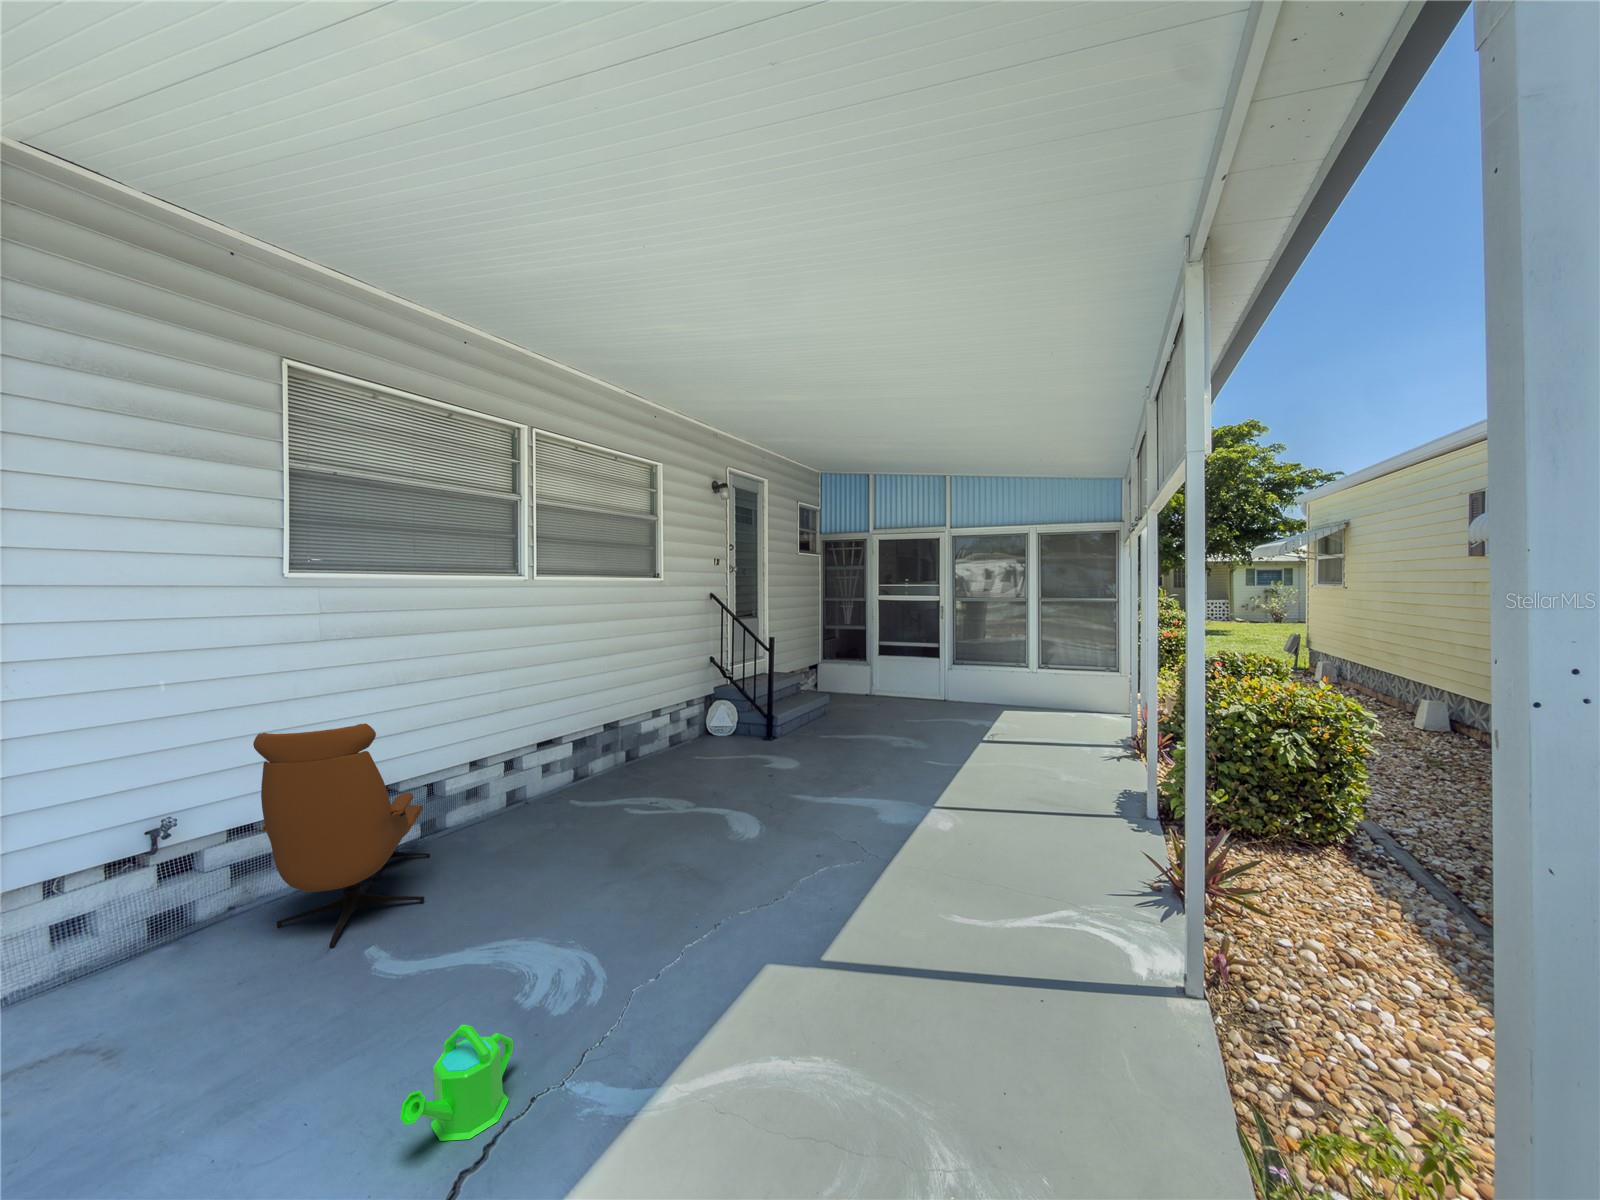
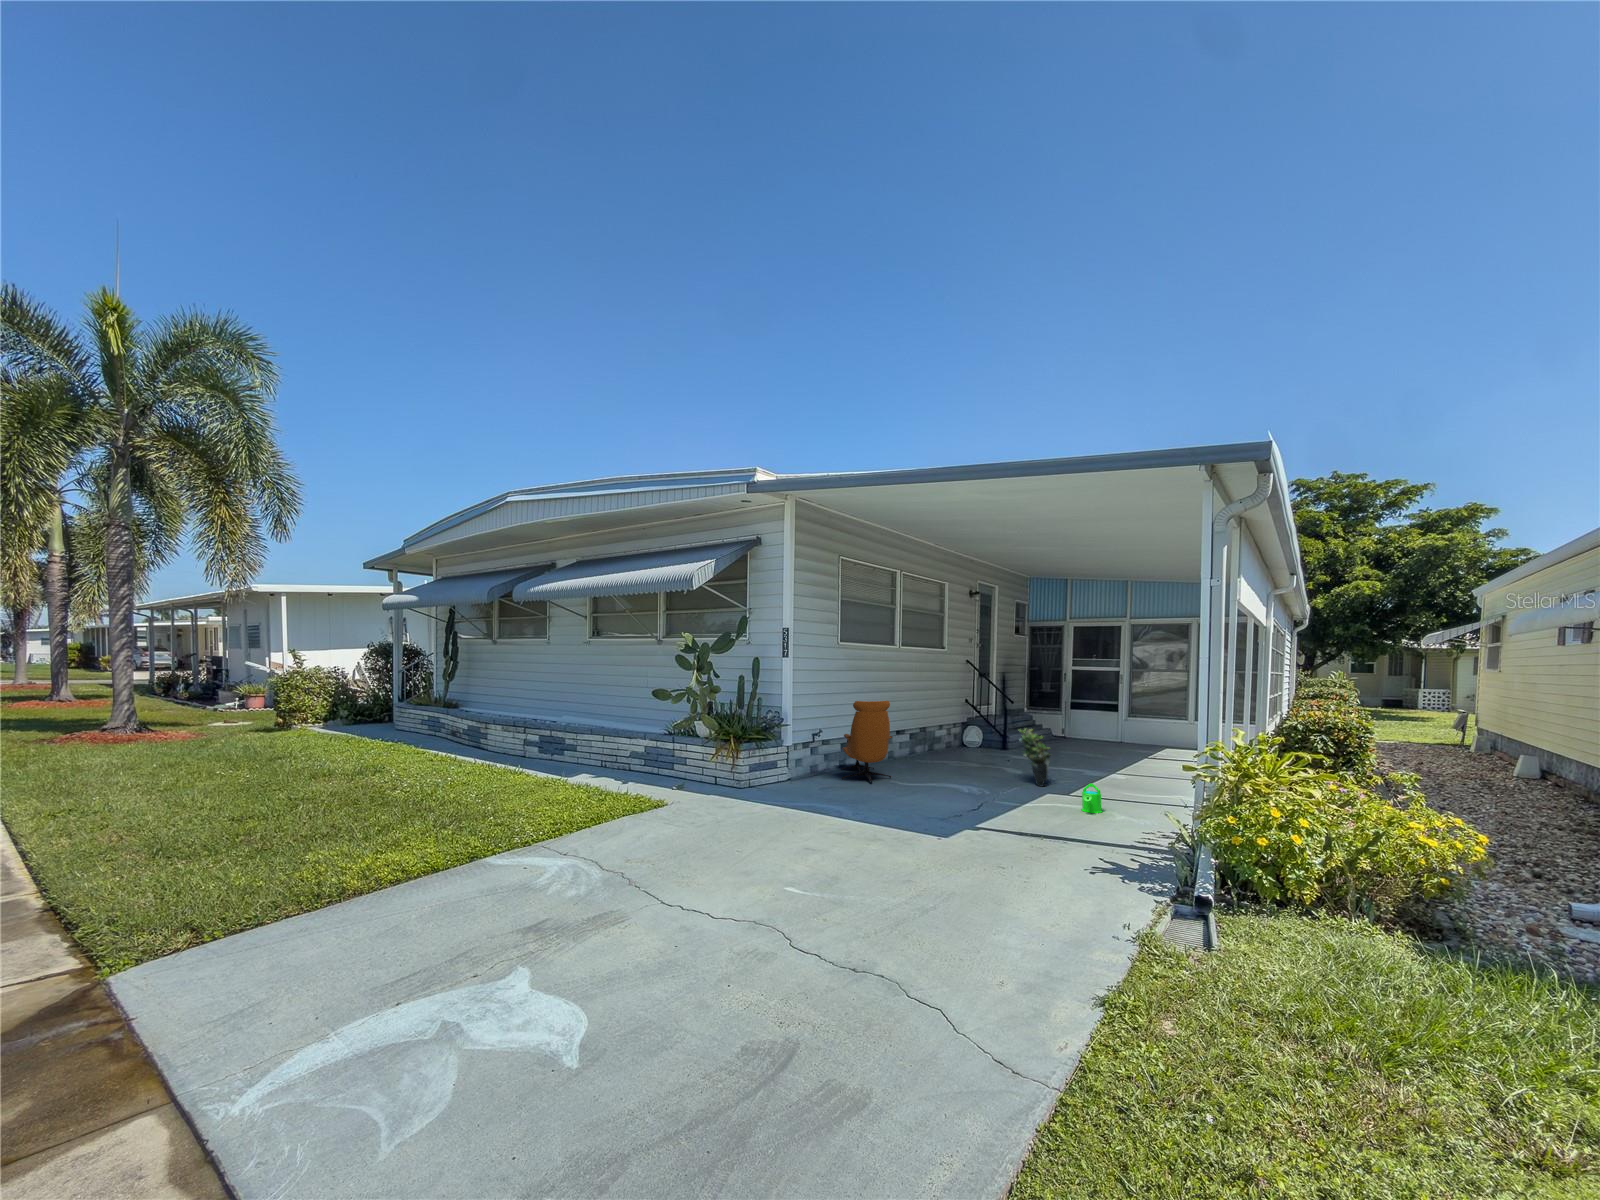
potted plant: none [724,754,803,902] -> present [1019,729,1051,786]
watering can: present [400,1024,514,1141] -> present [1081,783,1103,813]

